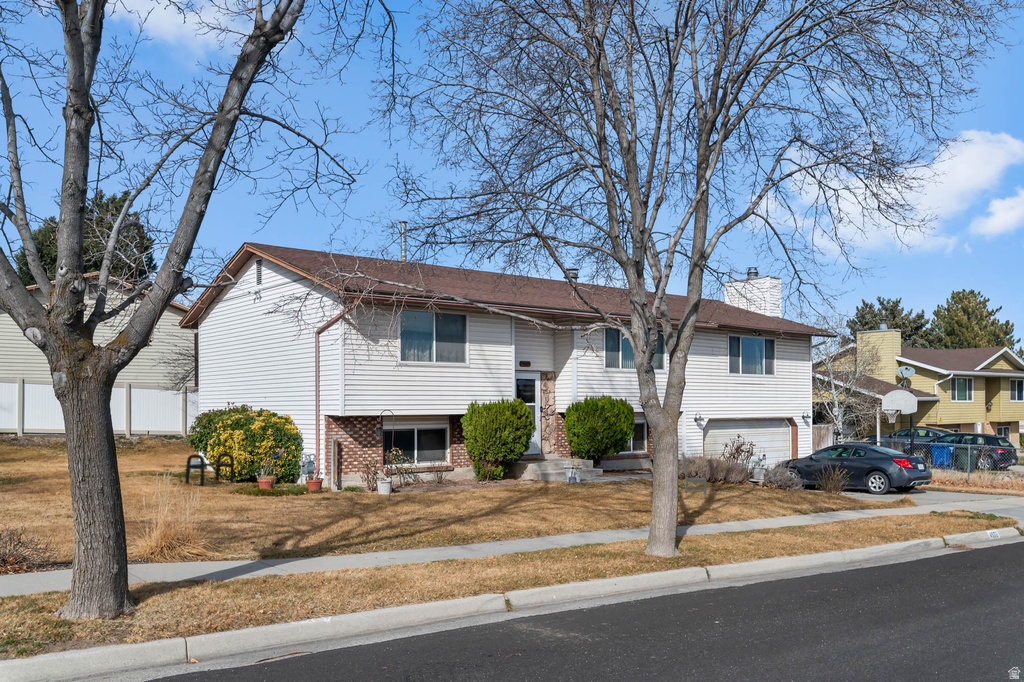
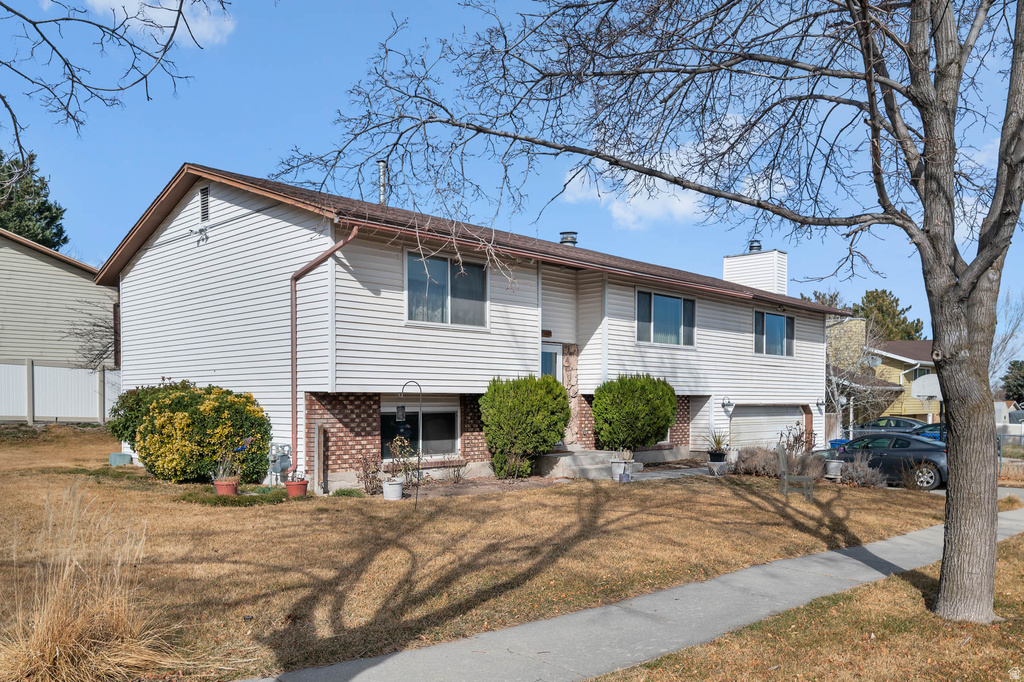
bench: present [185,453,234,485] -> none [104,443,176,490]

